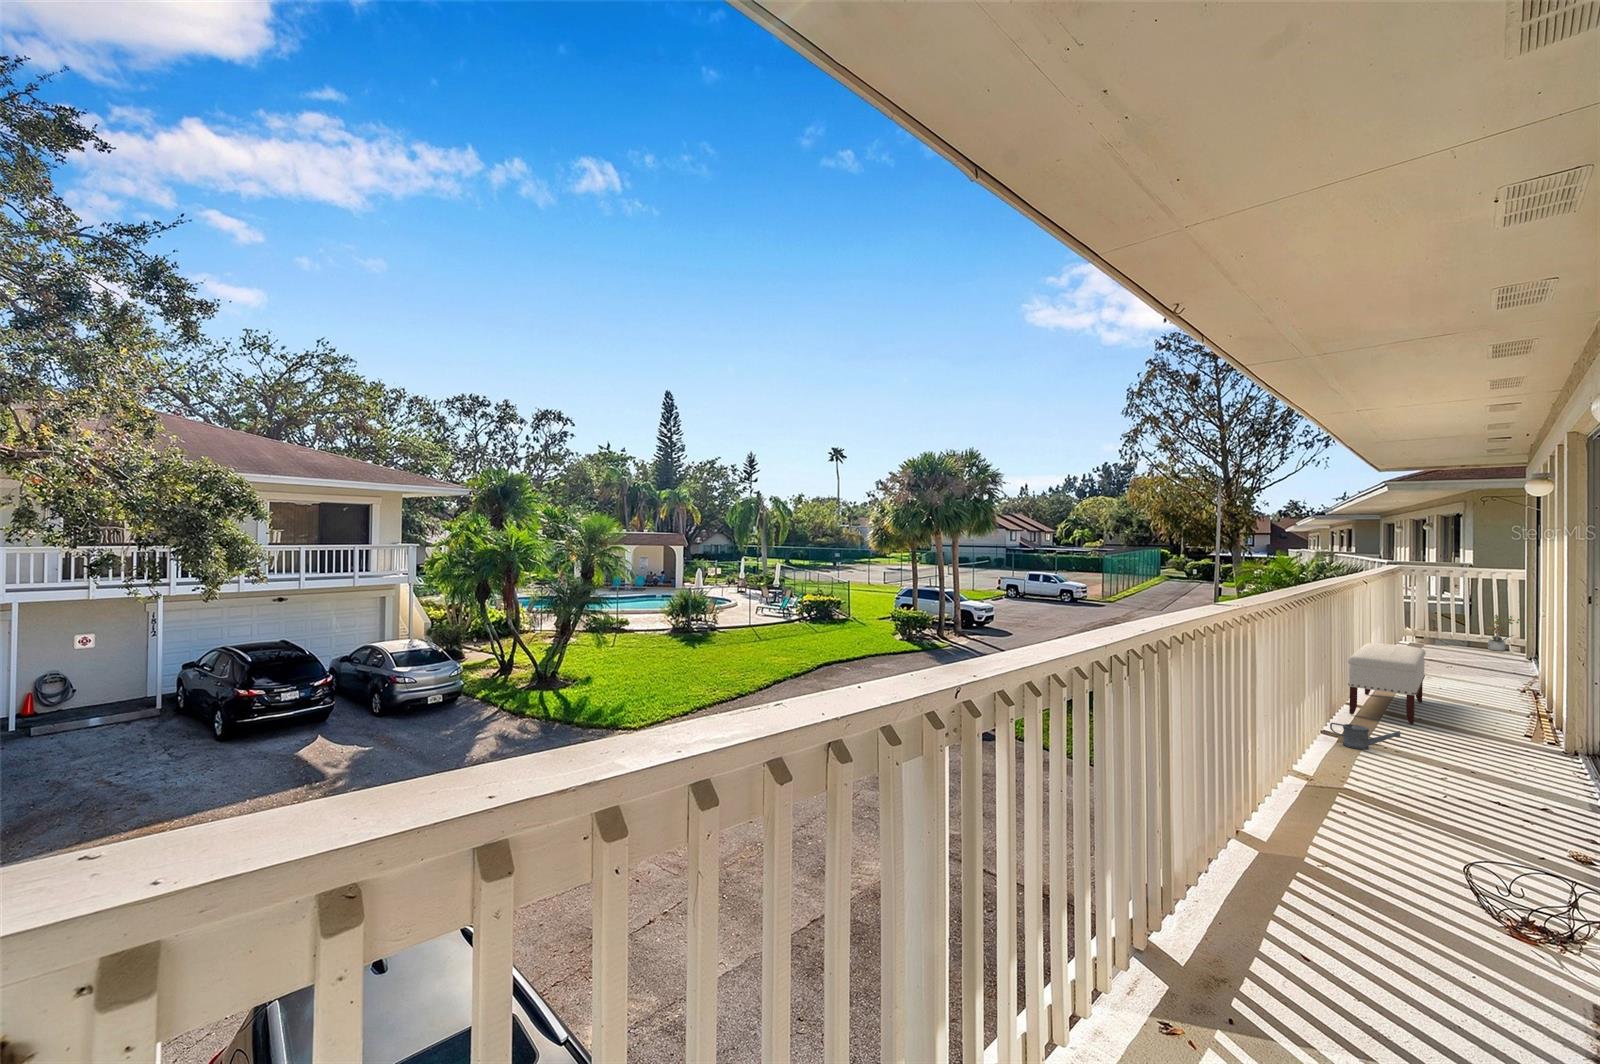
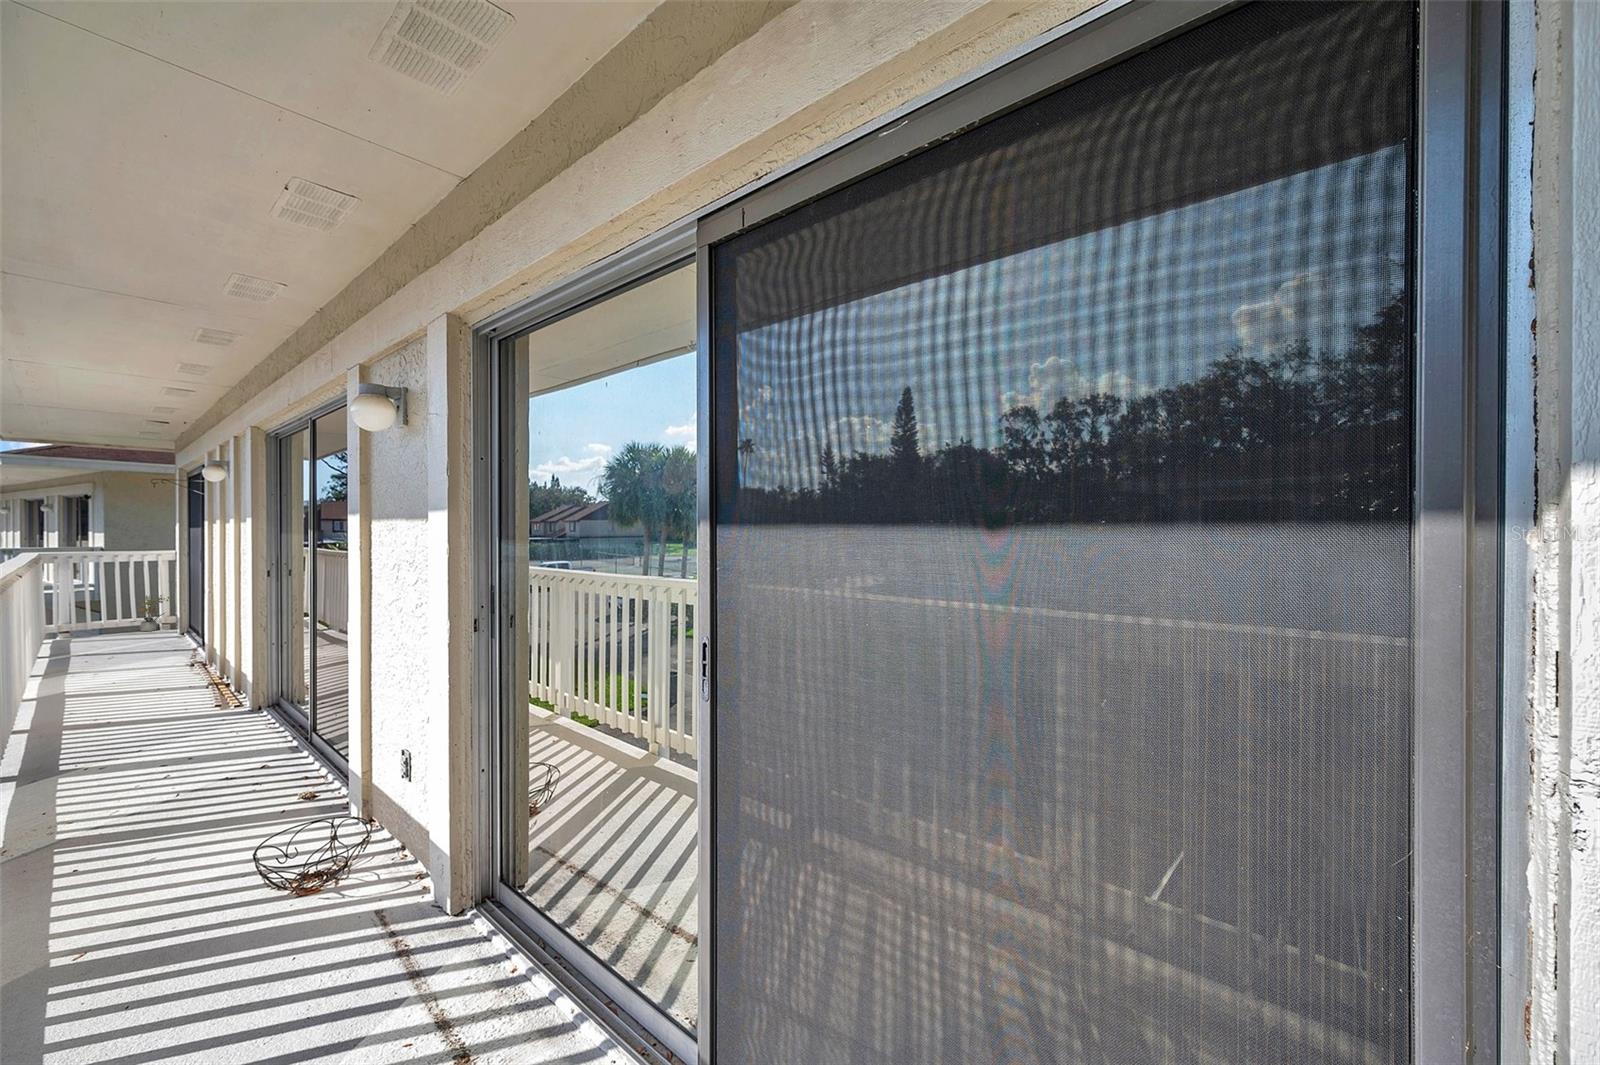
bench: present [1348,643,1426,724] -> none [11,644,107,745]
watering can: present [1330,723,1400,749] -> none [5,743,105,787]

